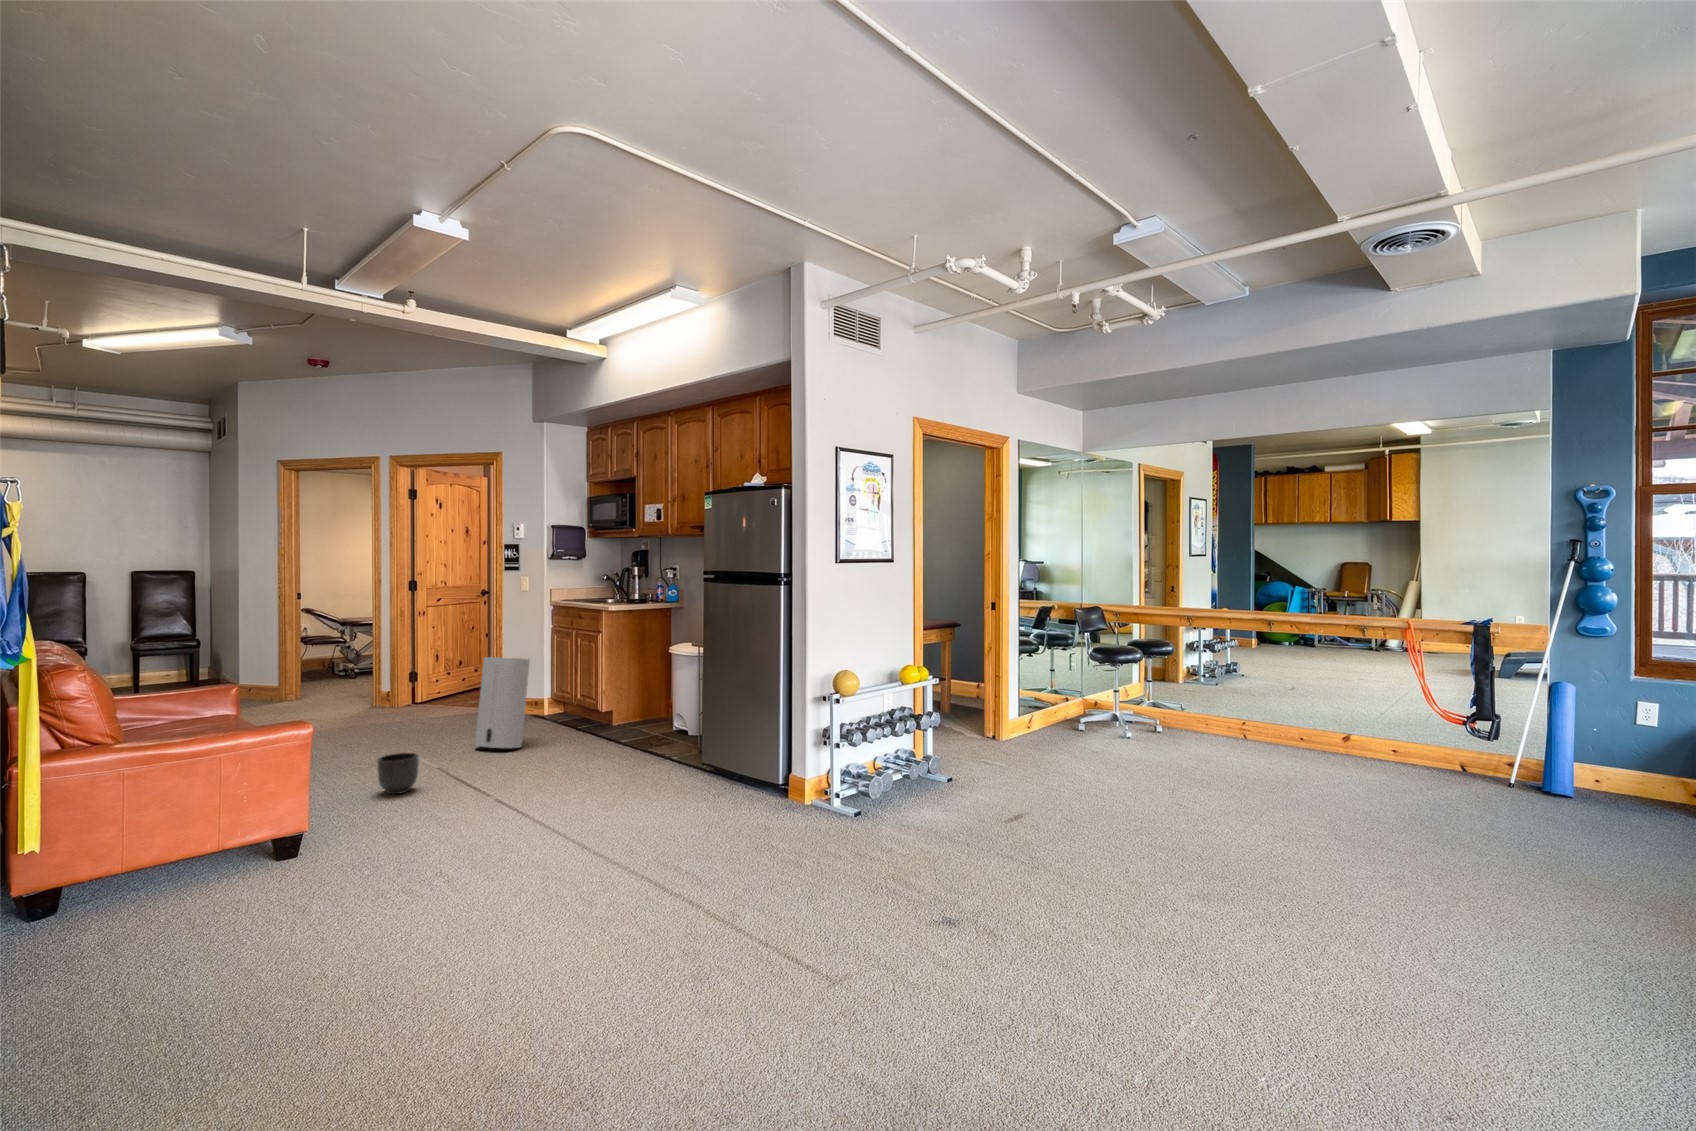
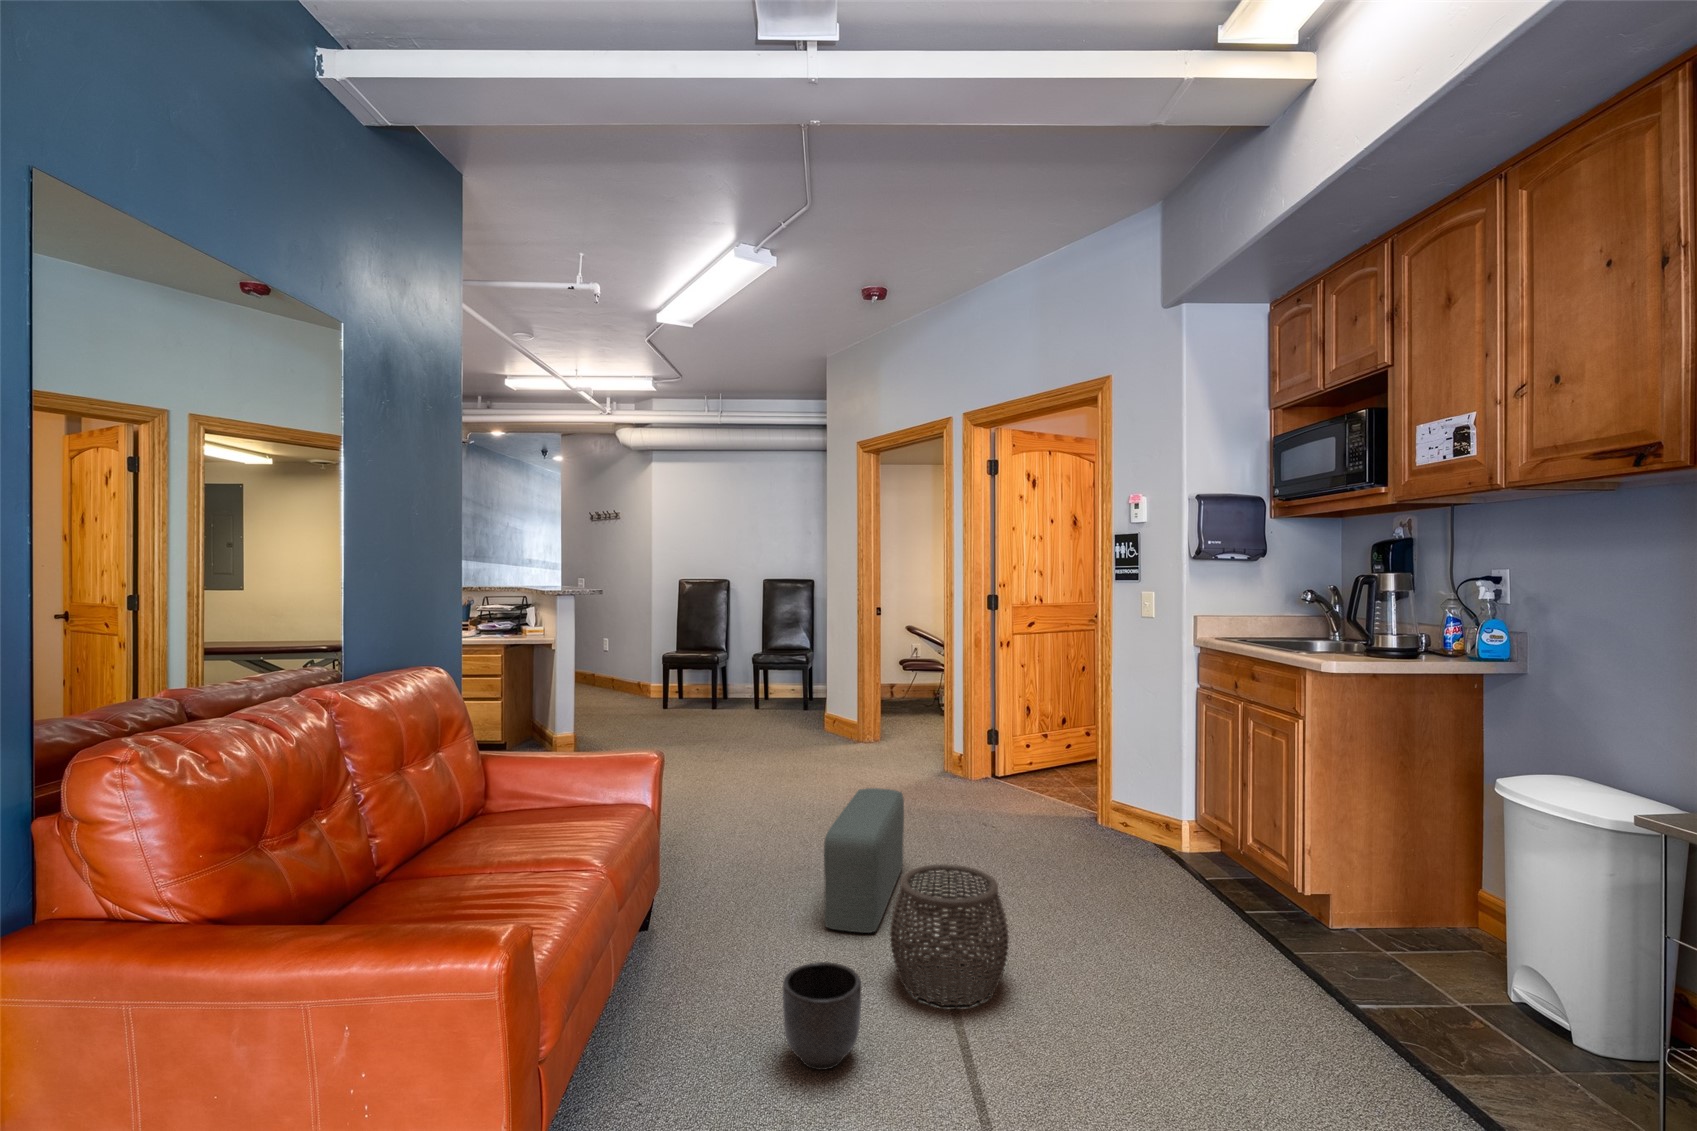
air purifier: present [475,657,530,749] -> none [1025,751,1135,967]
pouf: none [352,698,392,766] -> present [824,788,904,933]
woven basket: none [412,713,476,772] -> present [890,864,1009,1006]

